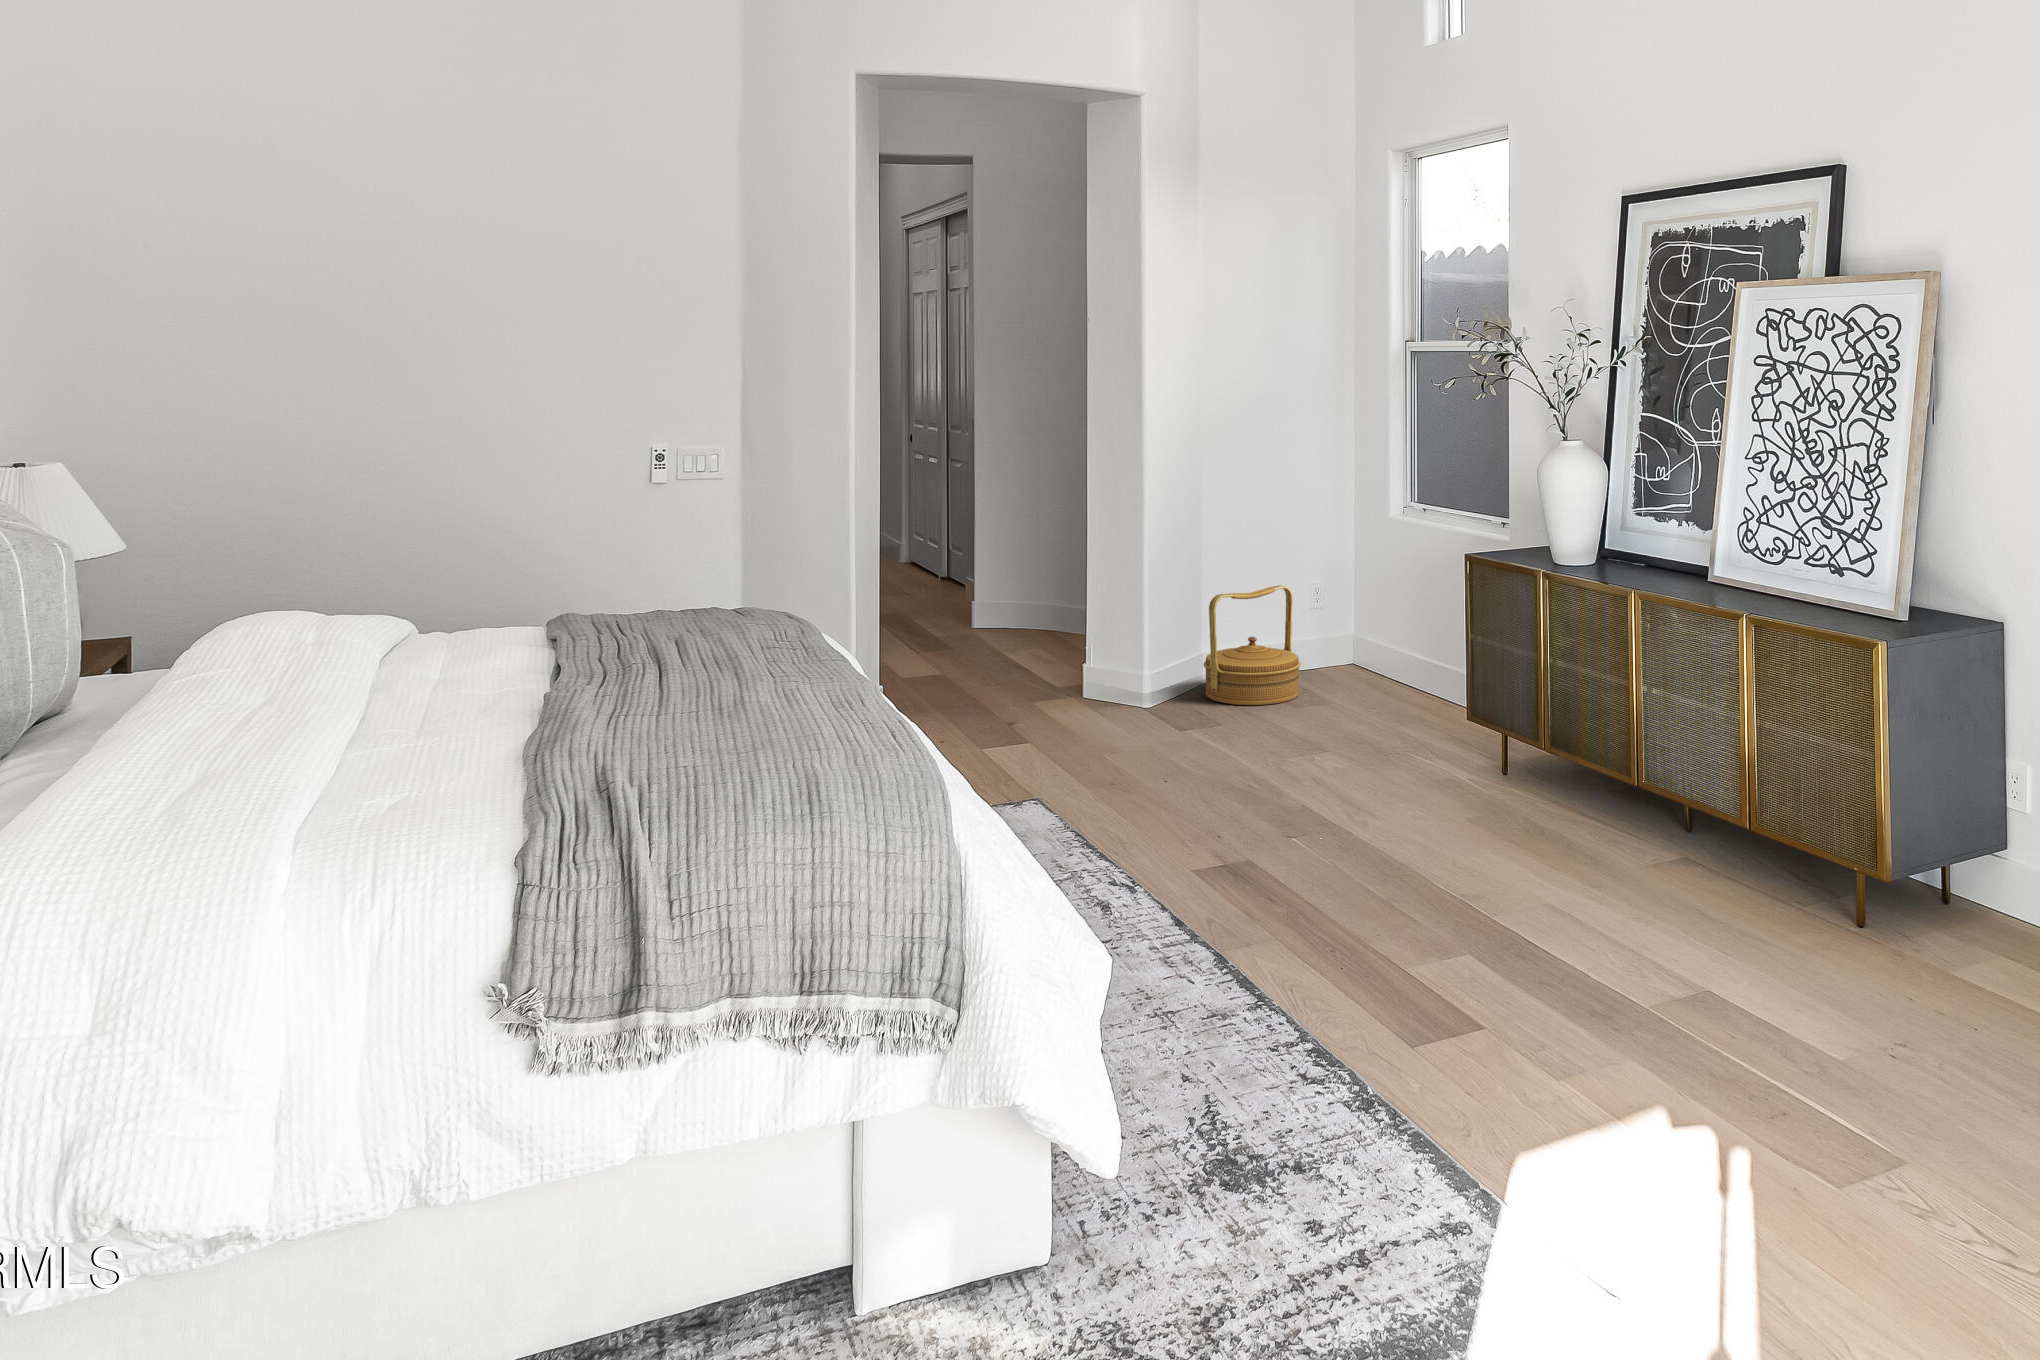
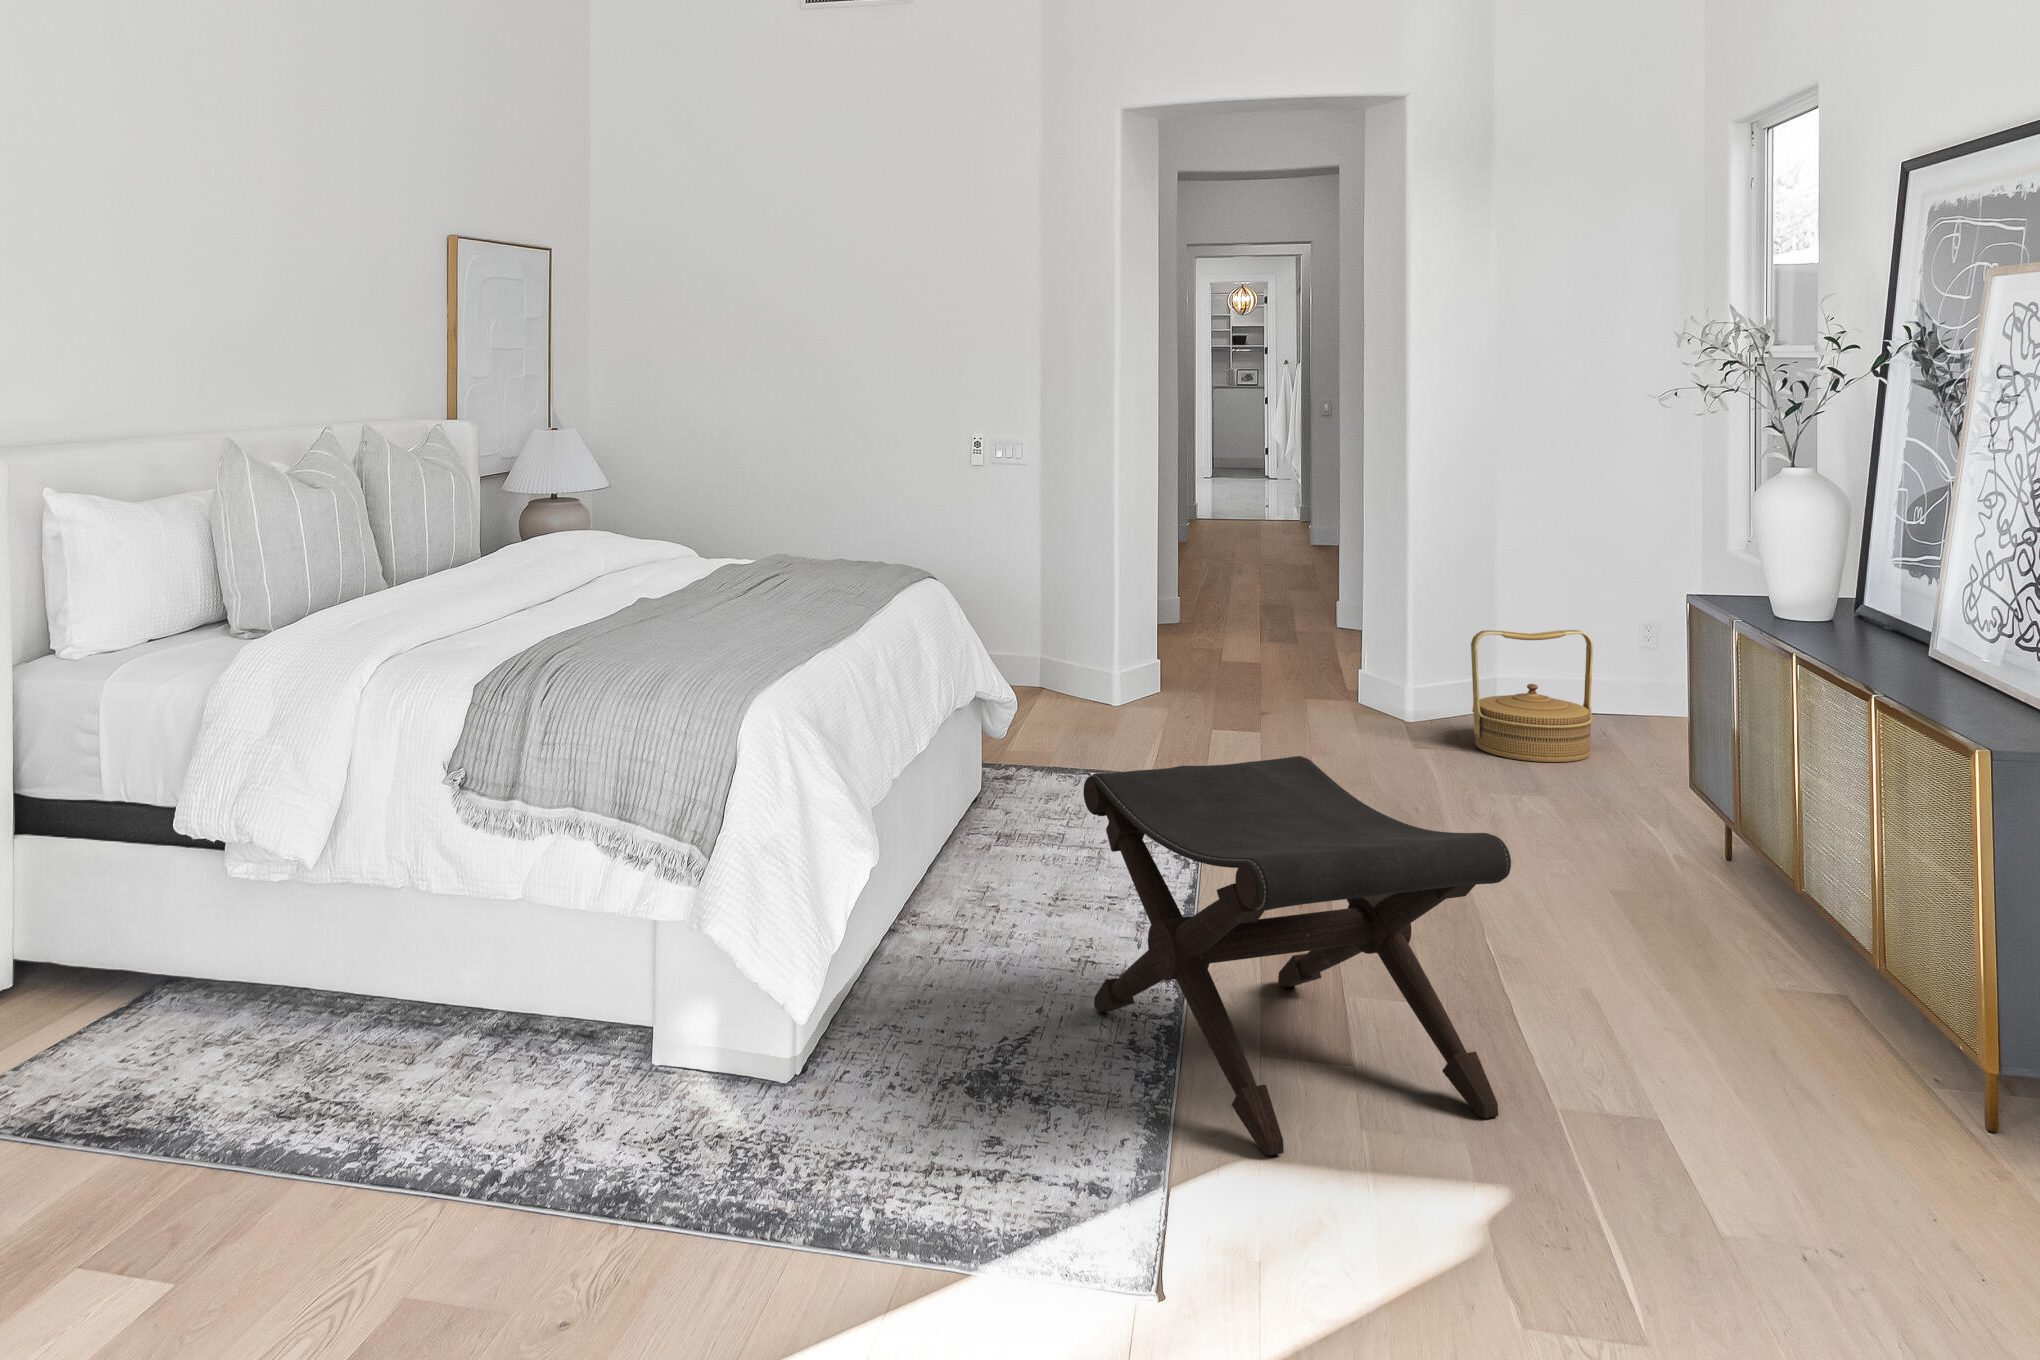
footstool: none [1217,738,1639,1141] -> present [1083,756,1511,1156]

